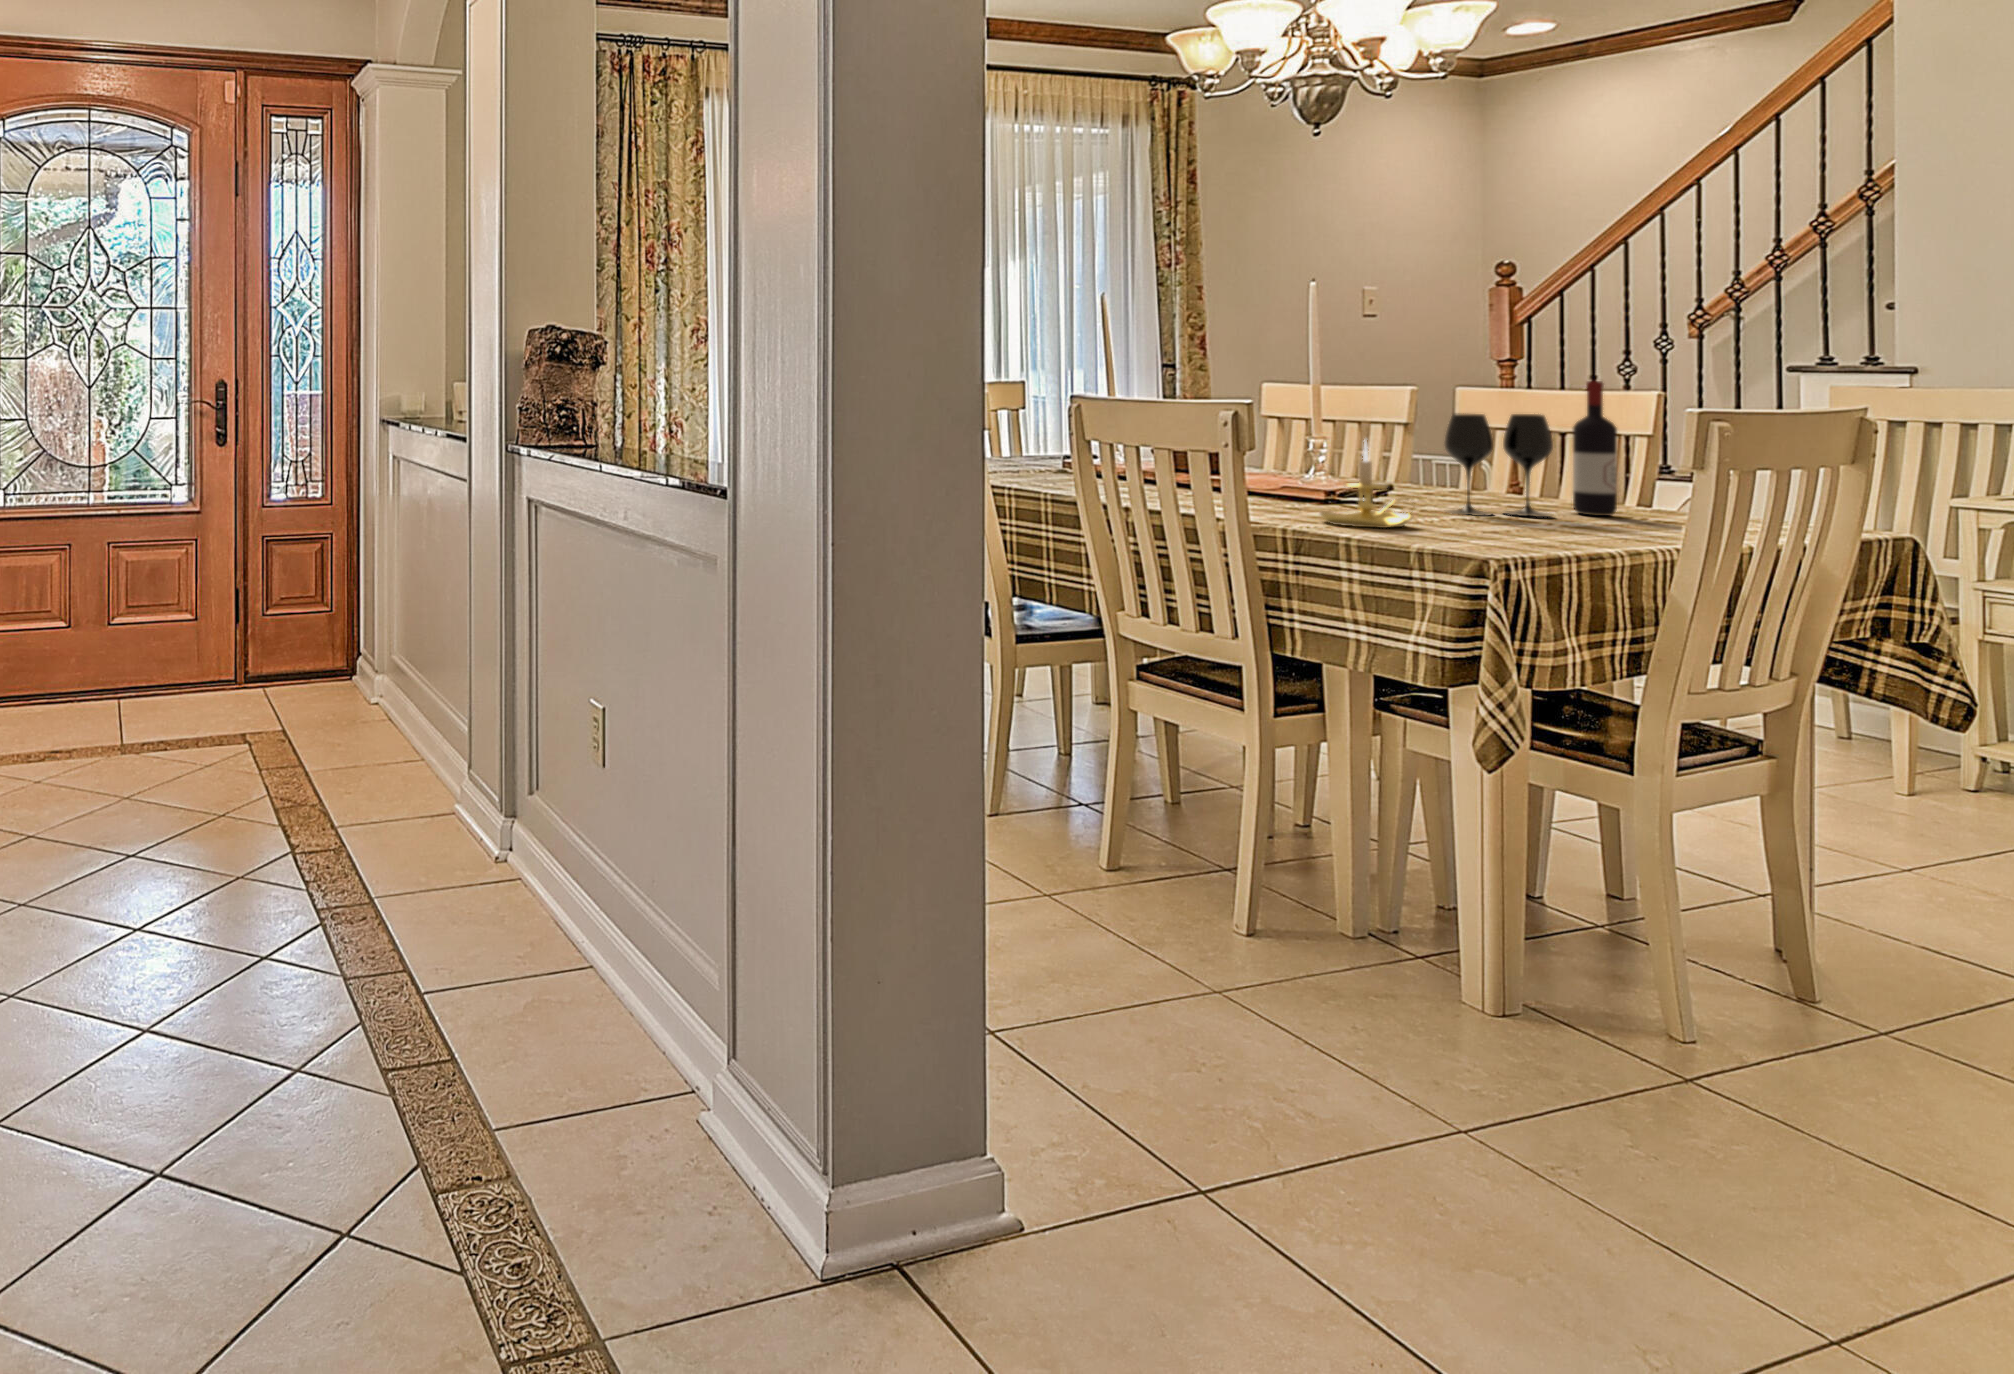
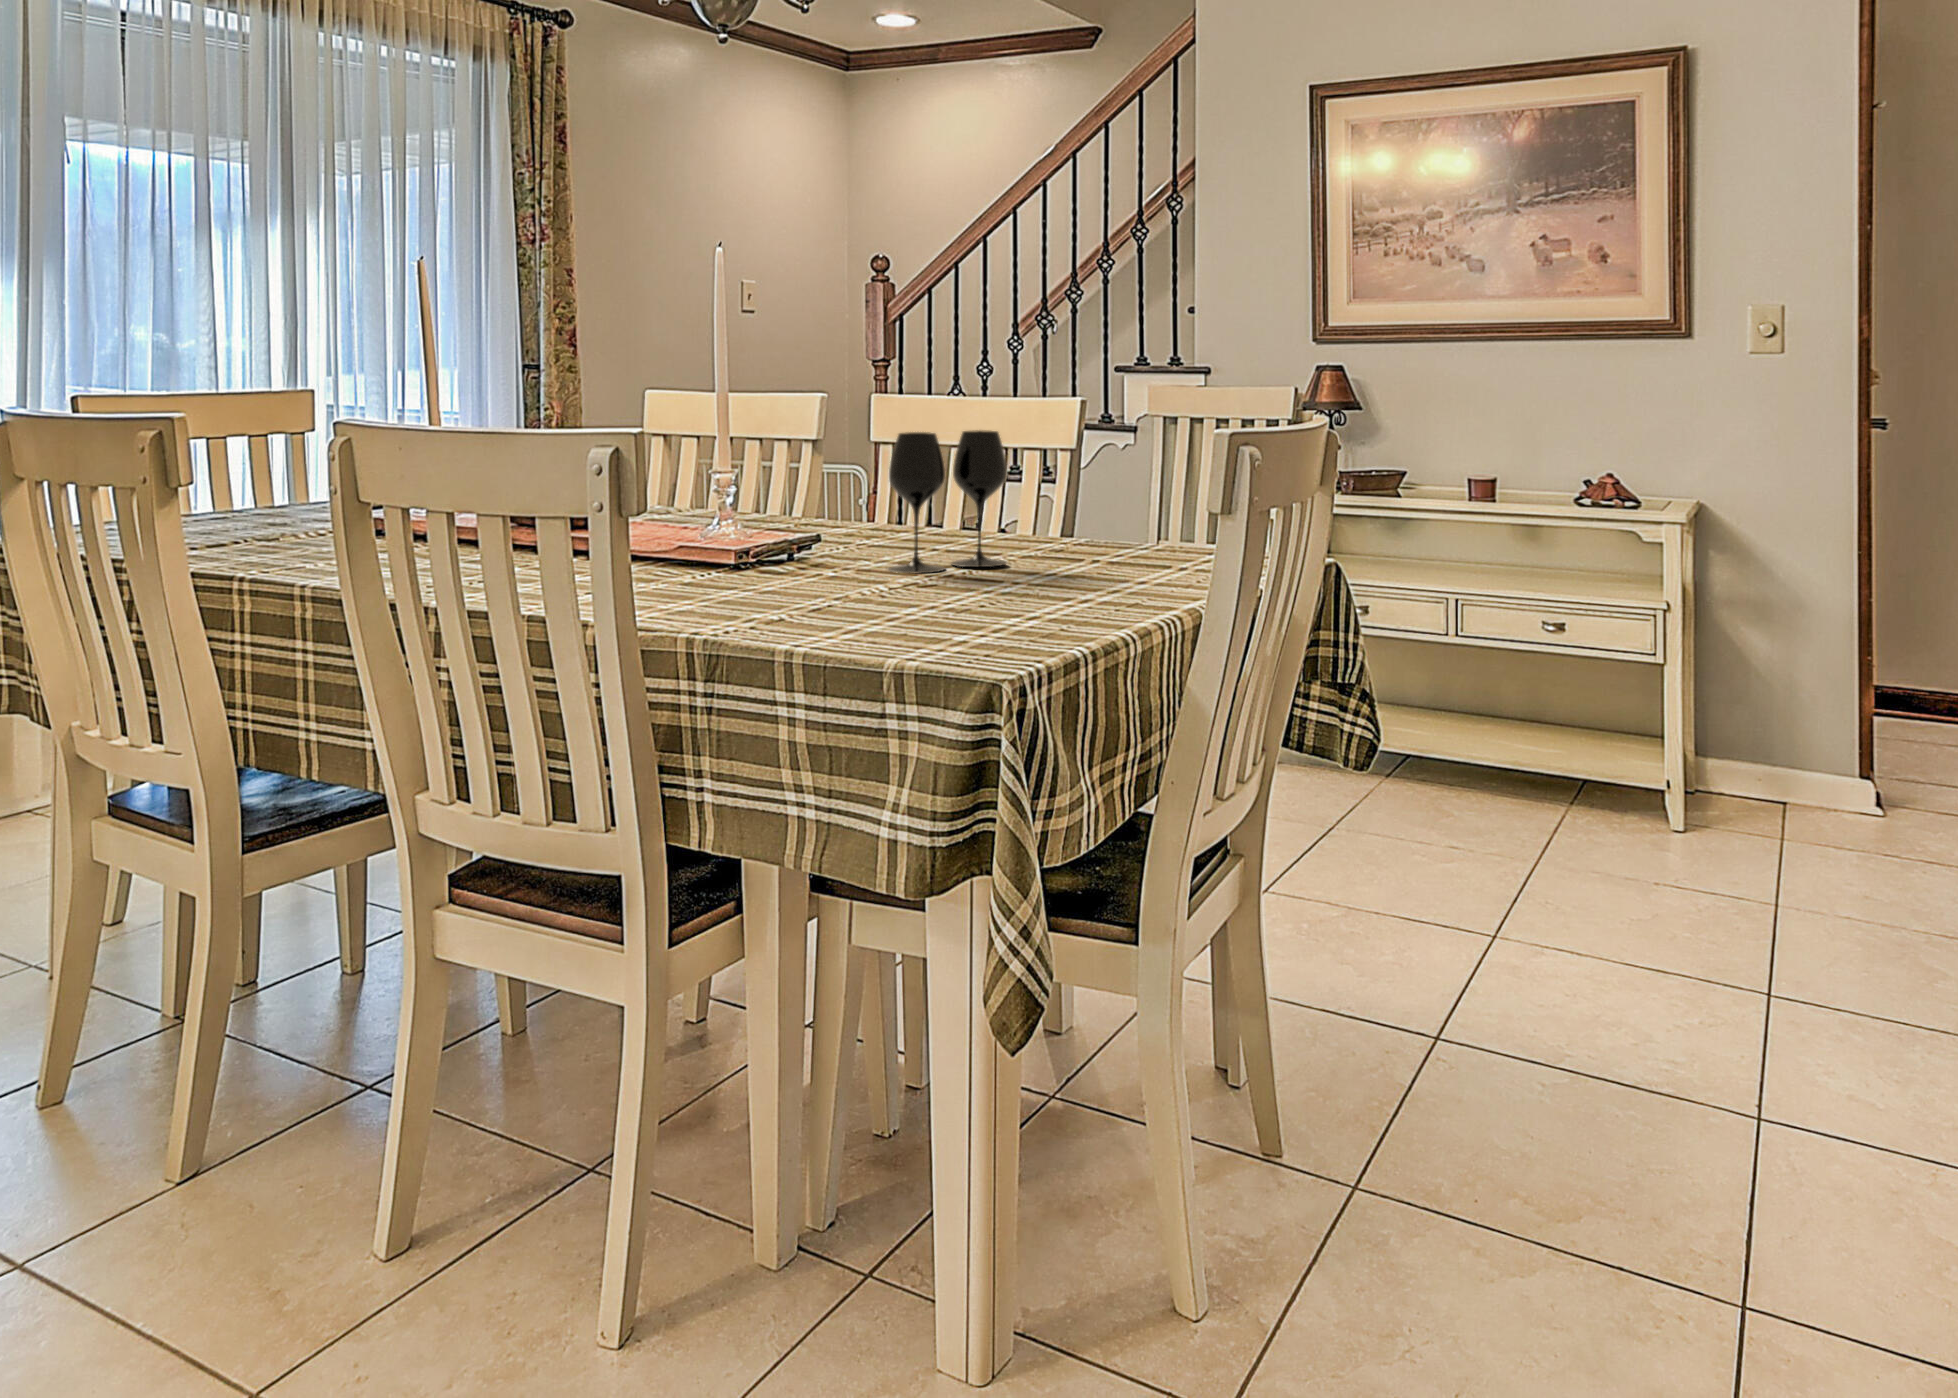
wine bottle: present [1573,381,1617,516] -> none [1019,386,1064,556]
candle holder: present [1320,441,1413,528] -> none [741,480,878,622]

